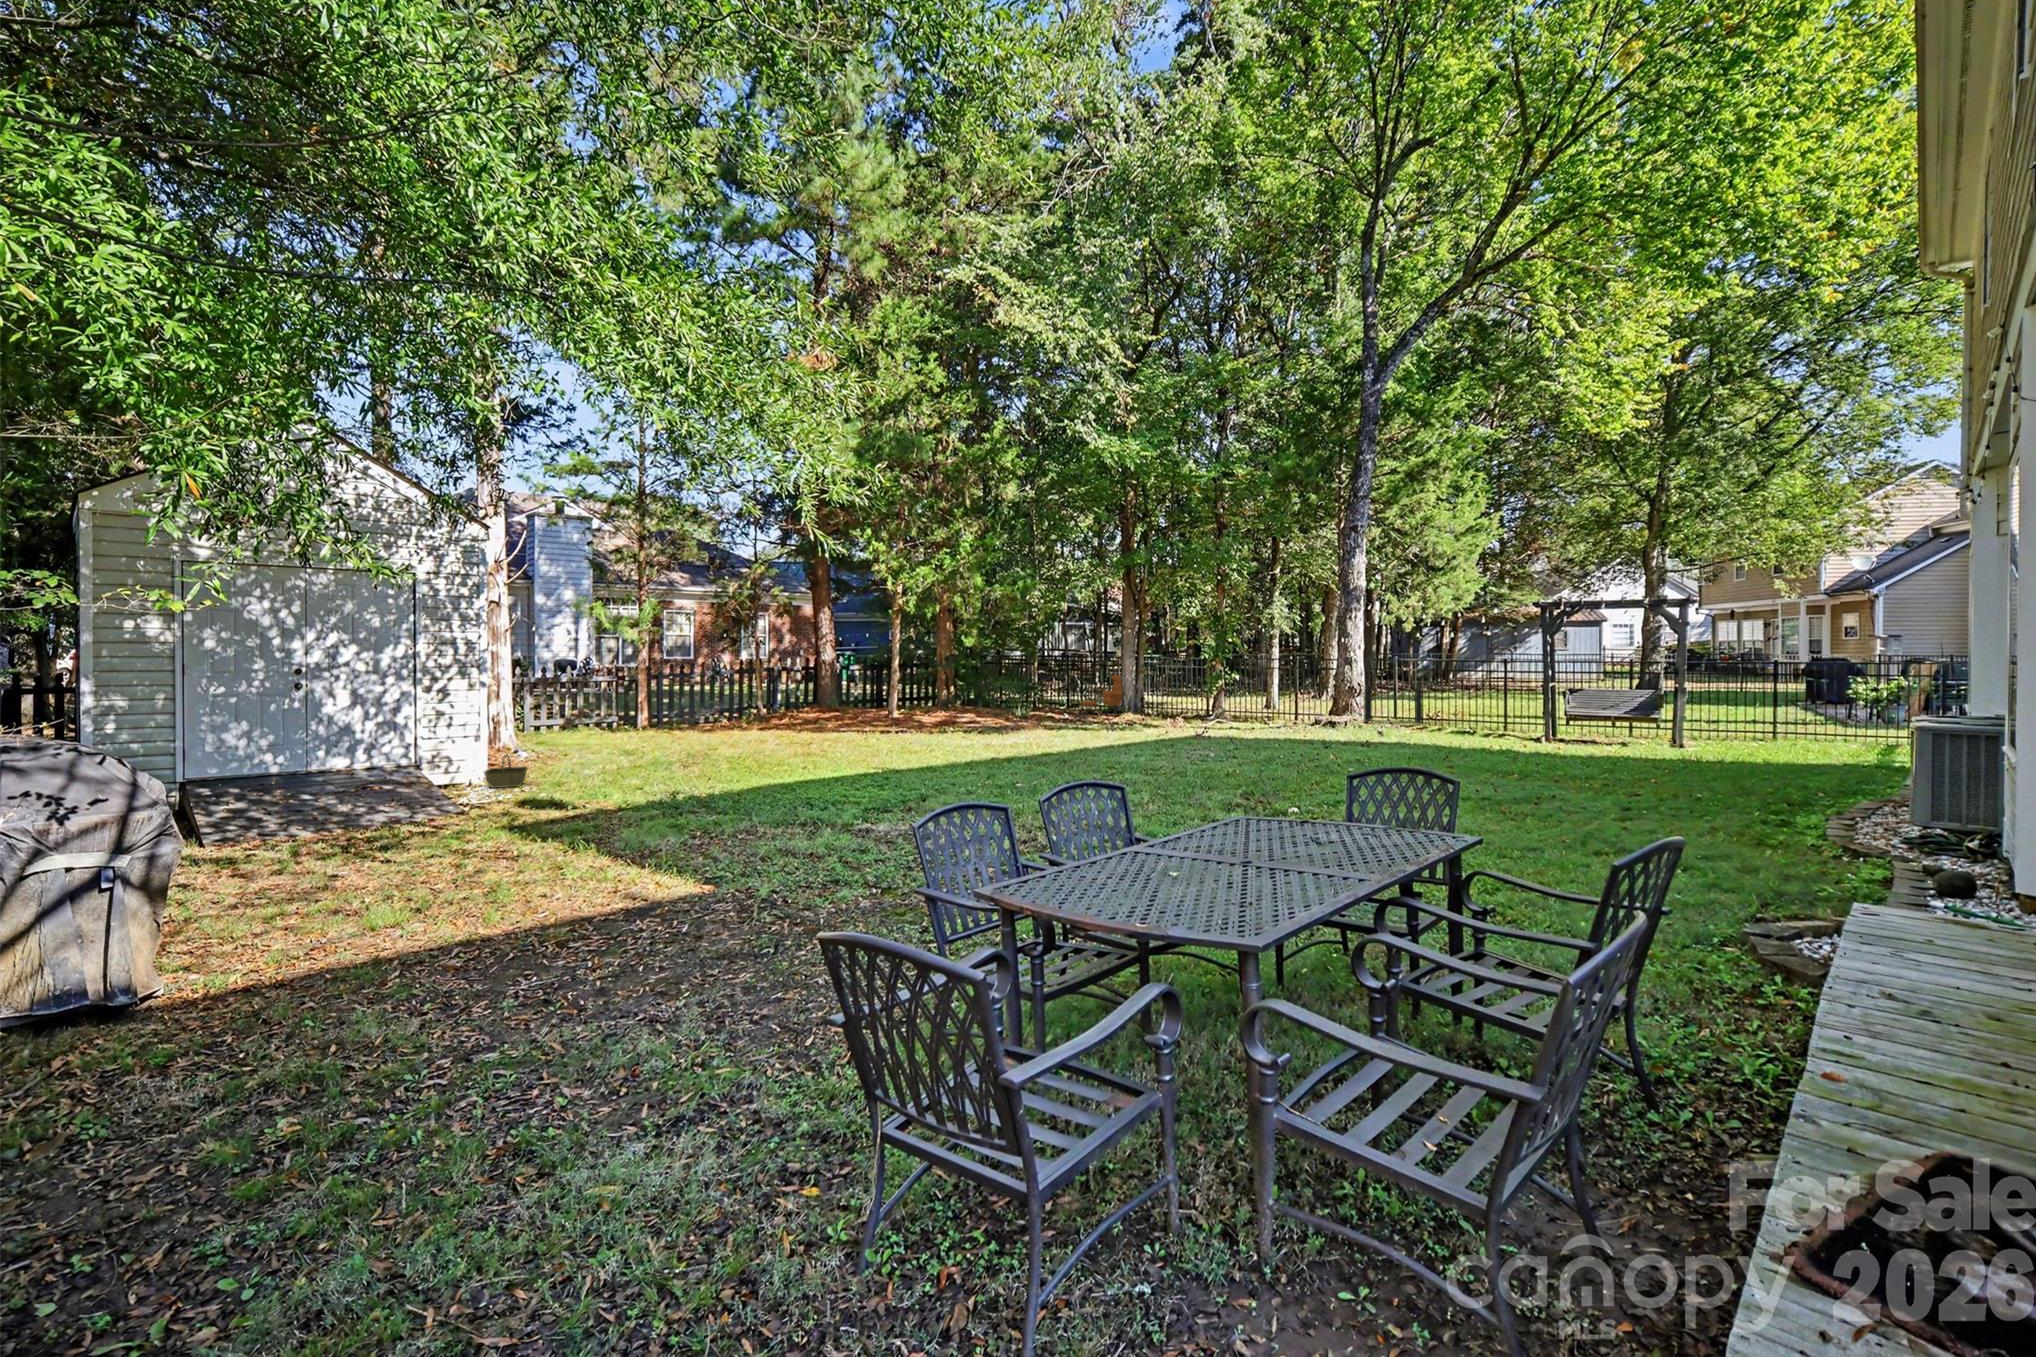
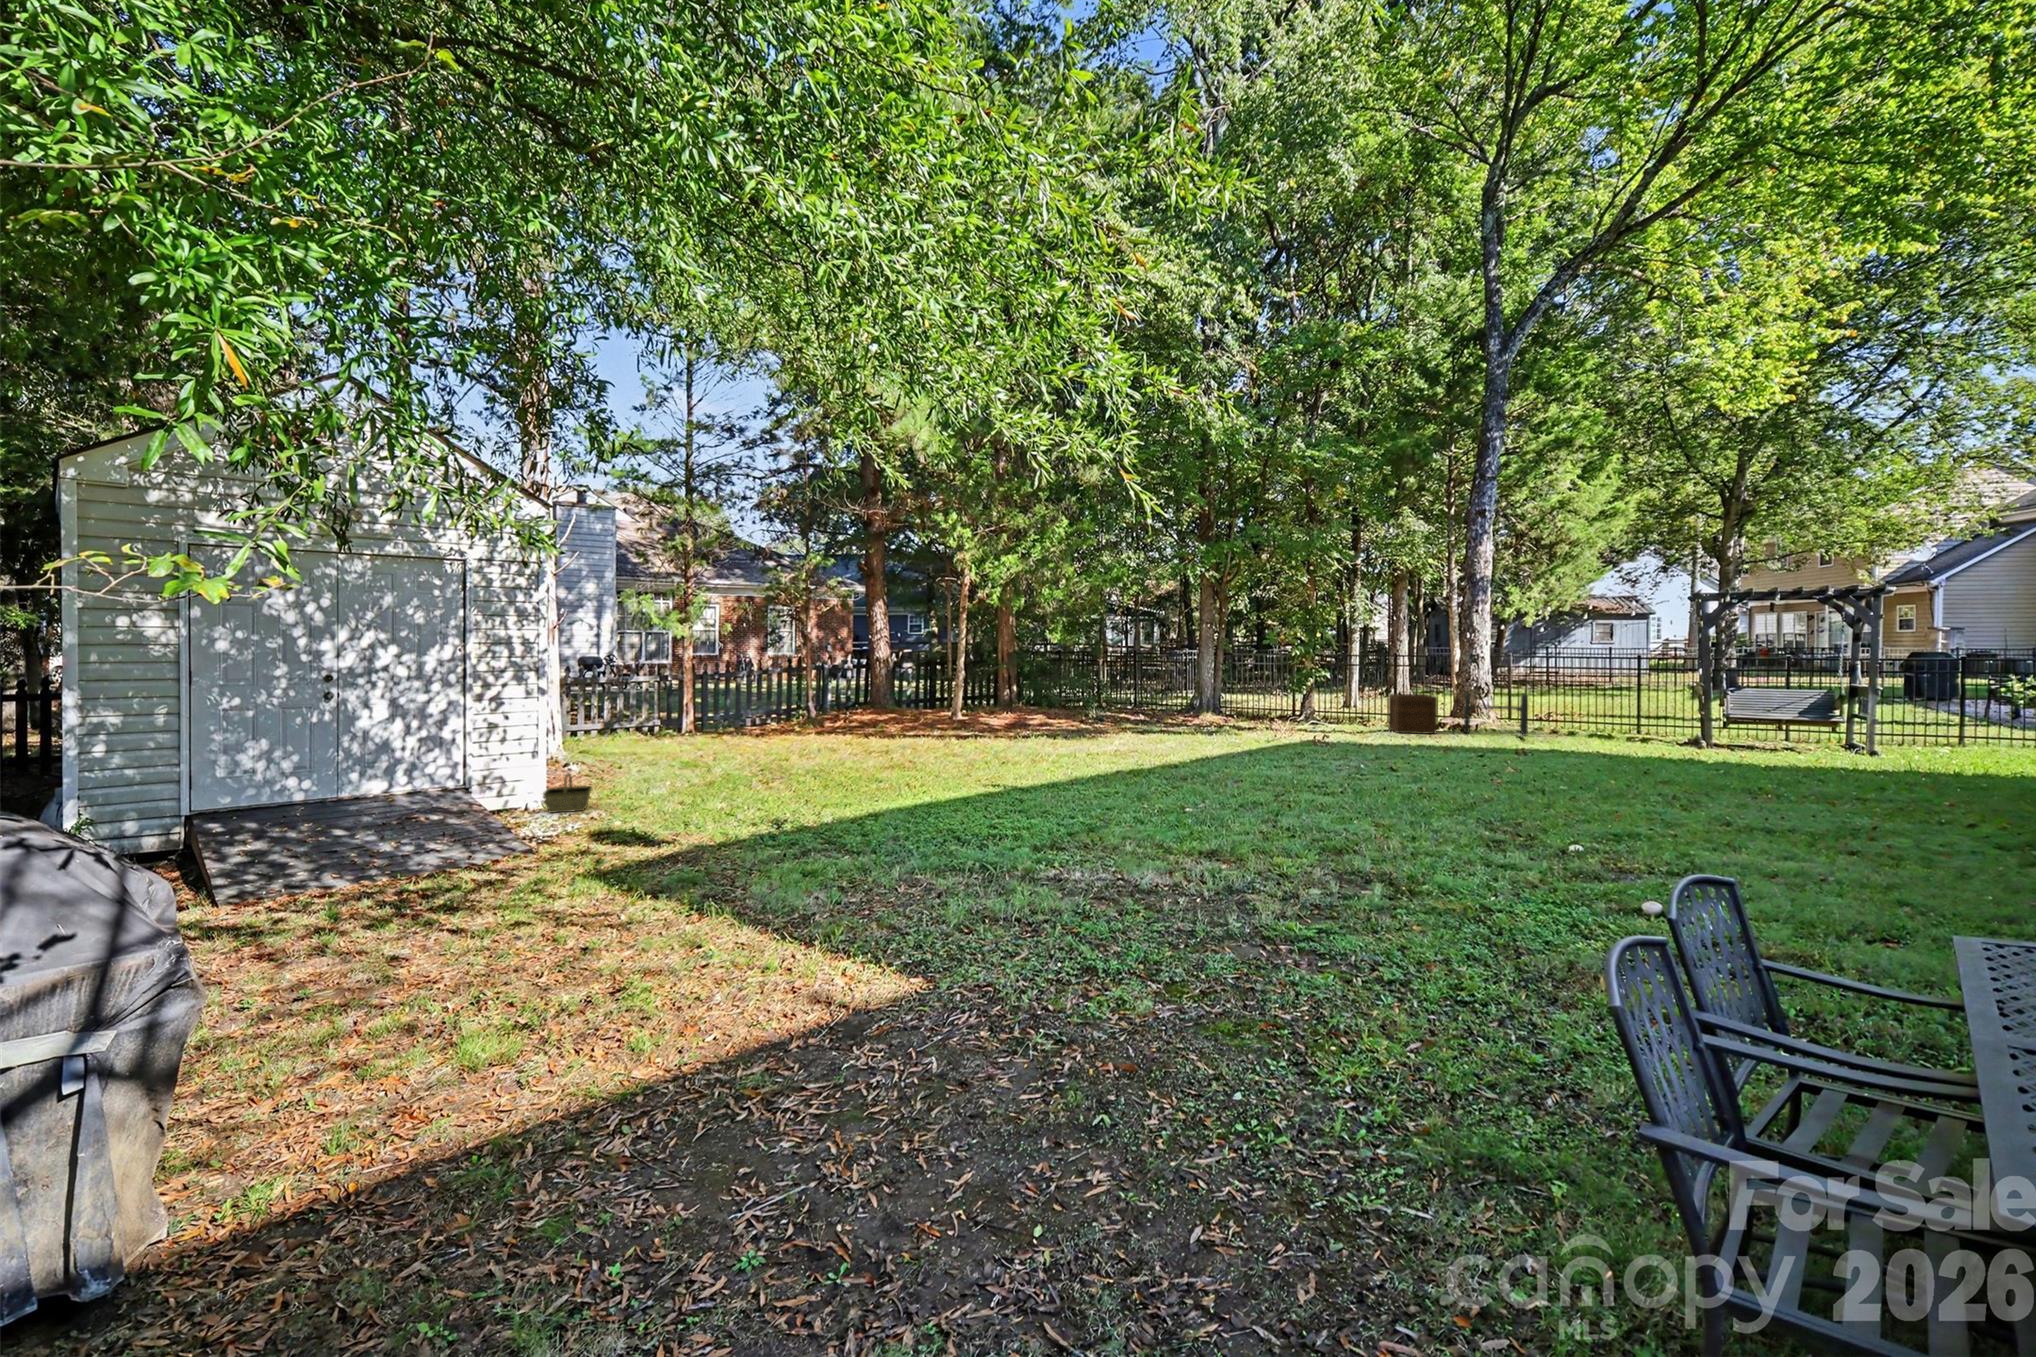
lounge chair: present [1081,675,1122,714] -> none [1147,677,1194,719]
wooden crate: none [1296,687,1337,724] -> present [1388,694,1437,734]

